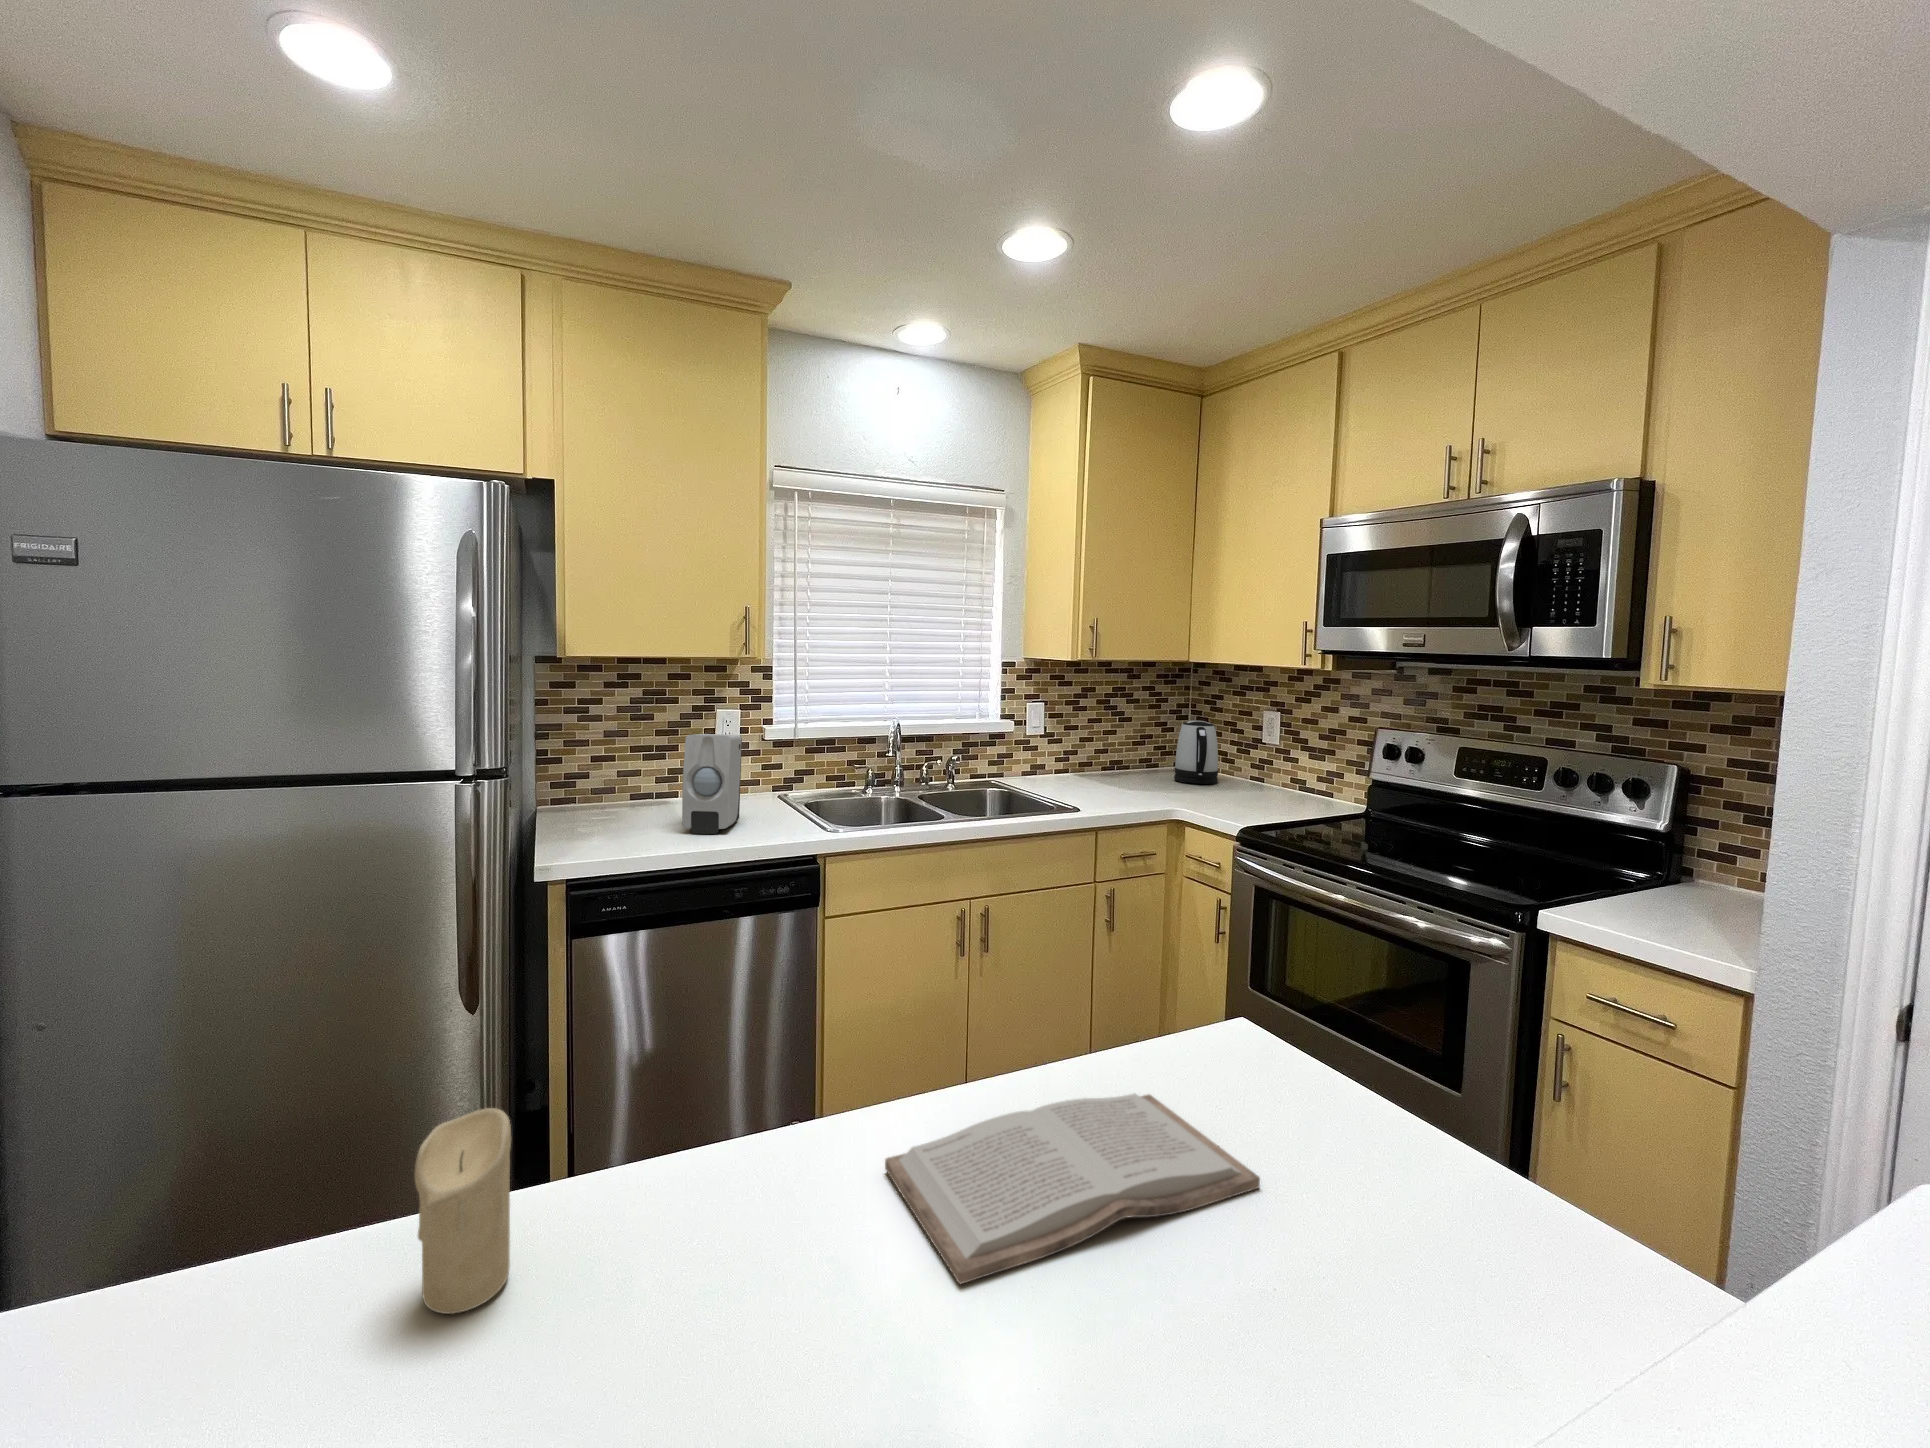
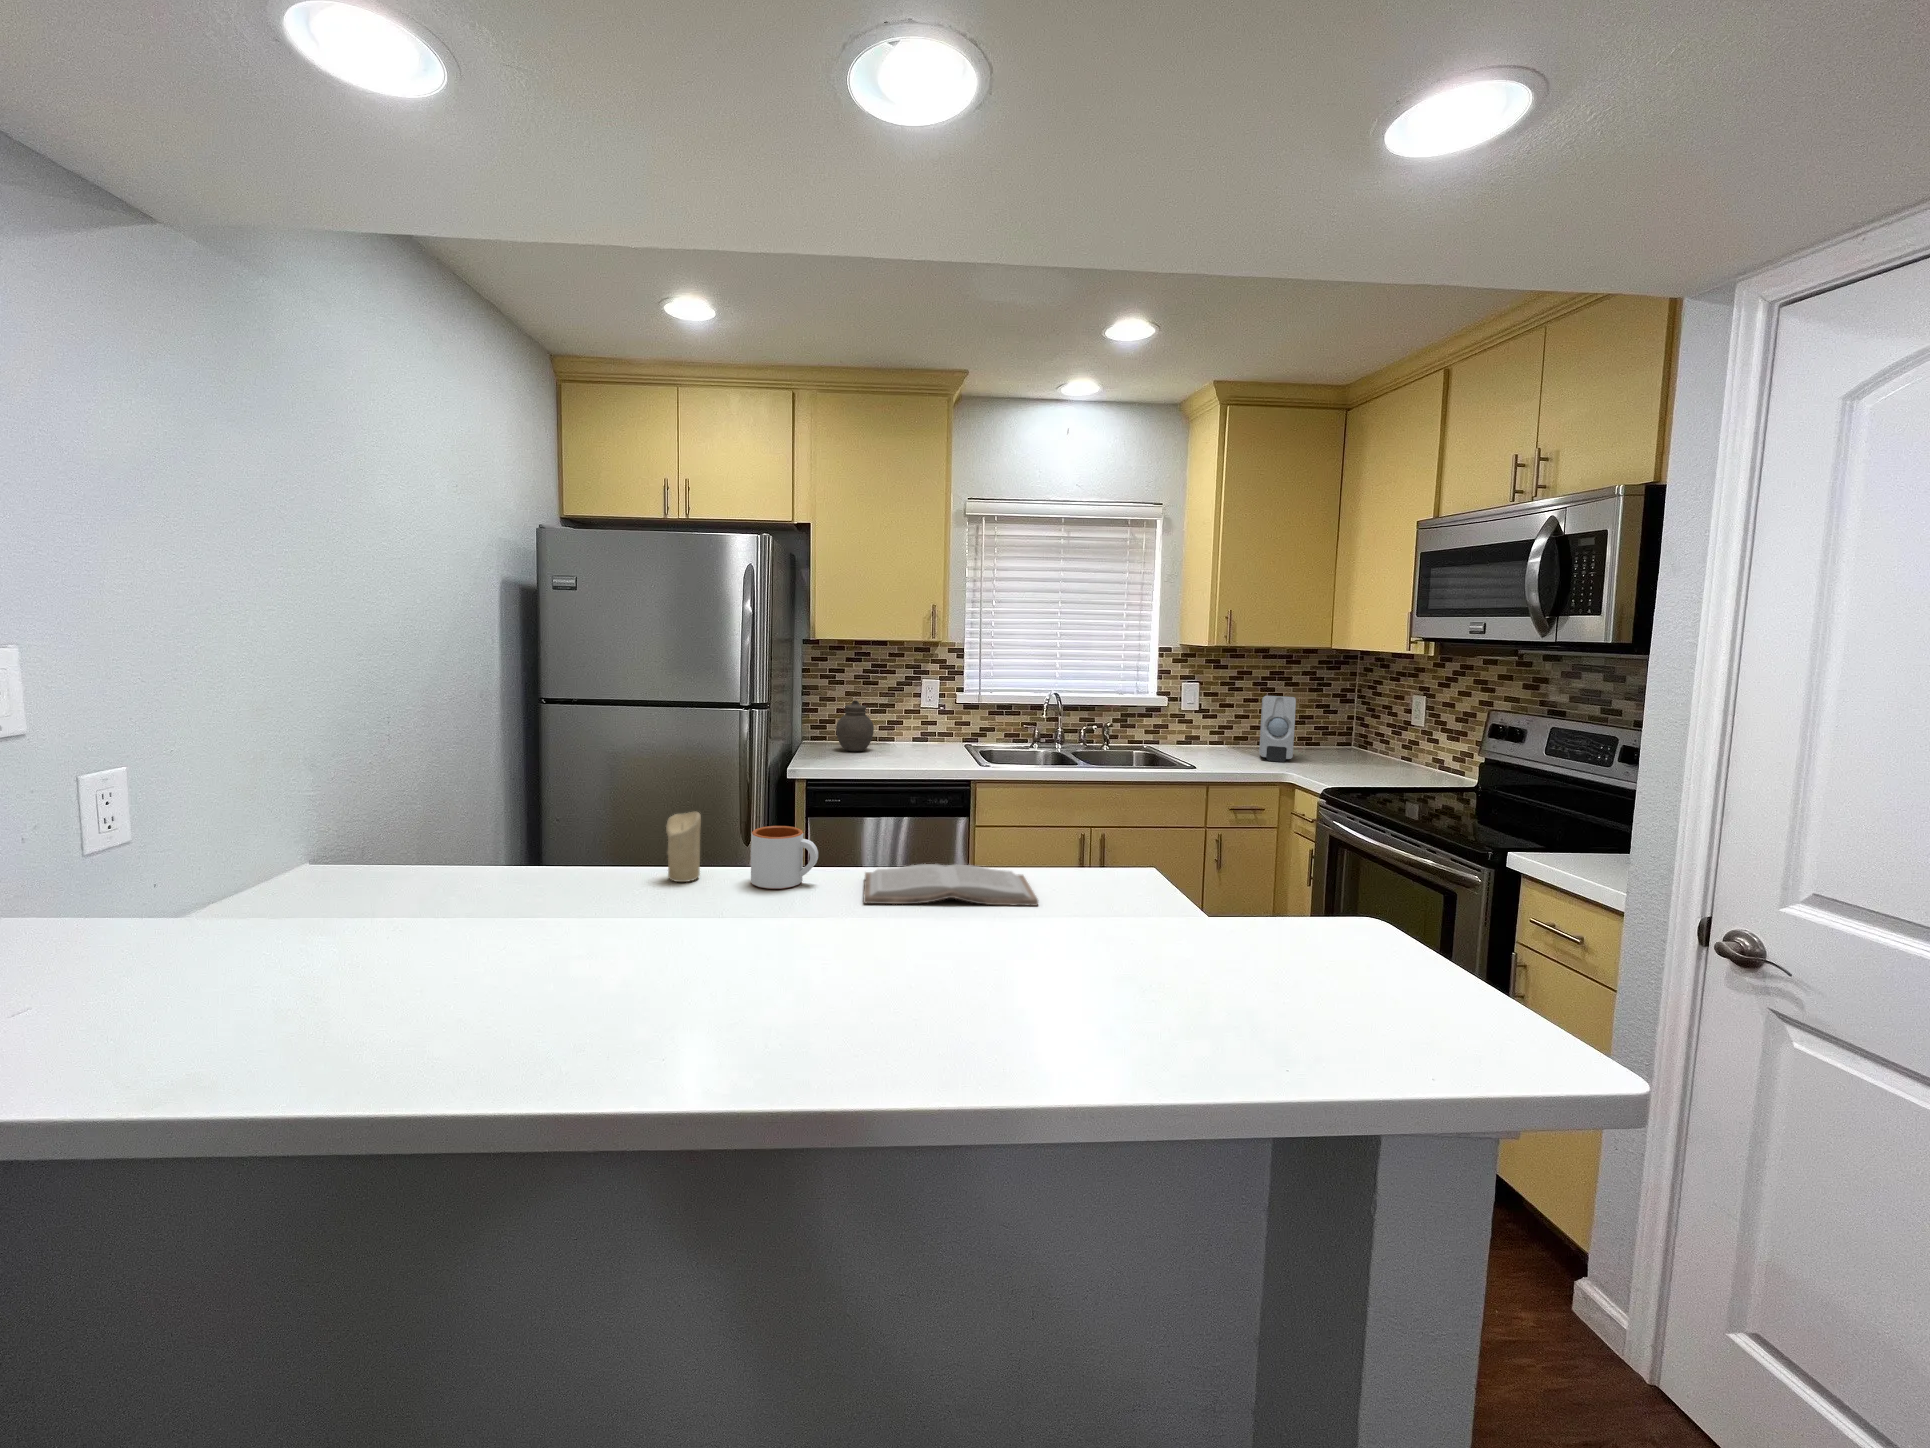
kettle: present [1174,721,1218,784] -> none [1321,703,1364,760]
soap dispenser: present [682,734,742,834] -> present [1259,696,1296,762]
jar: none [599,744,656,818] -> present [836,700,874,752]
mug: none [649,1095,806,1279] -> present [751,826,818,889]

